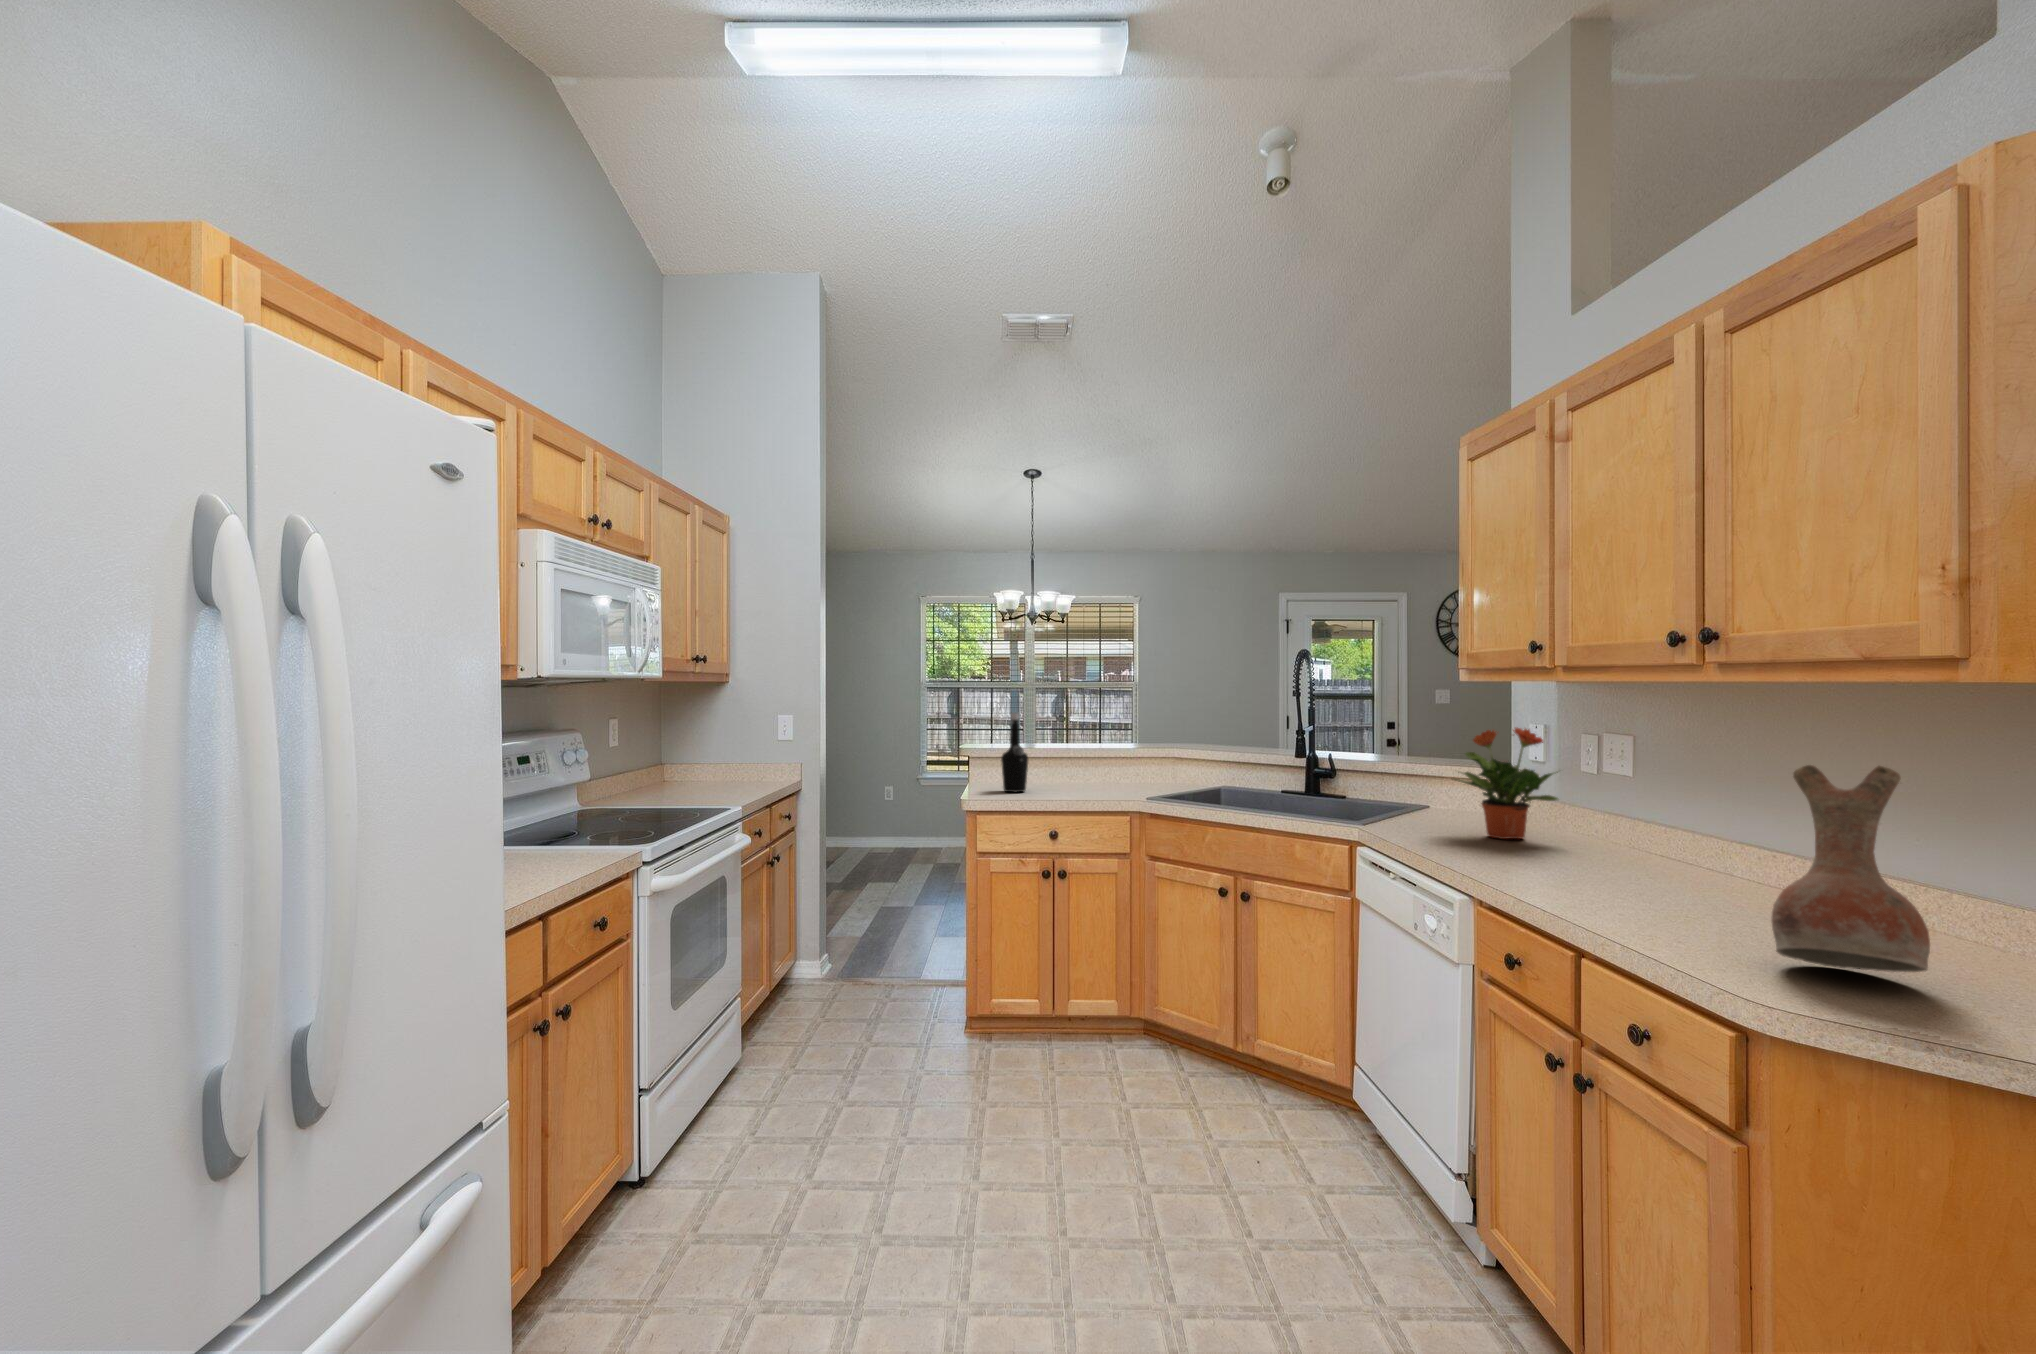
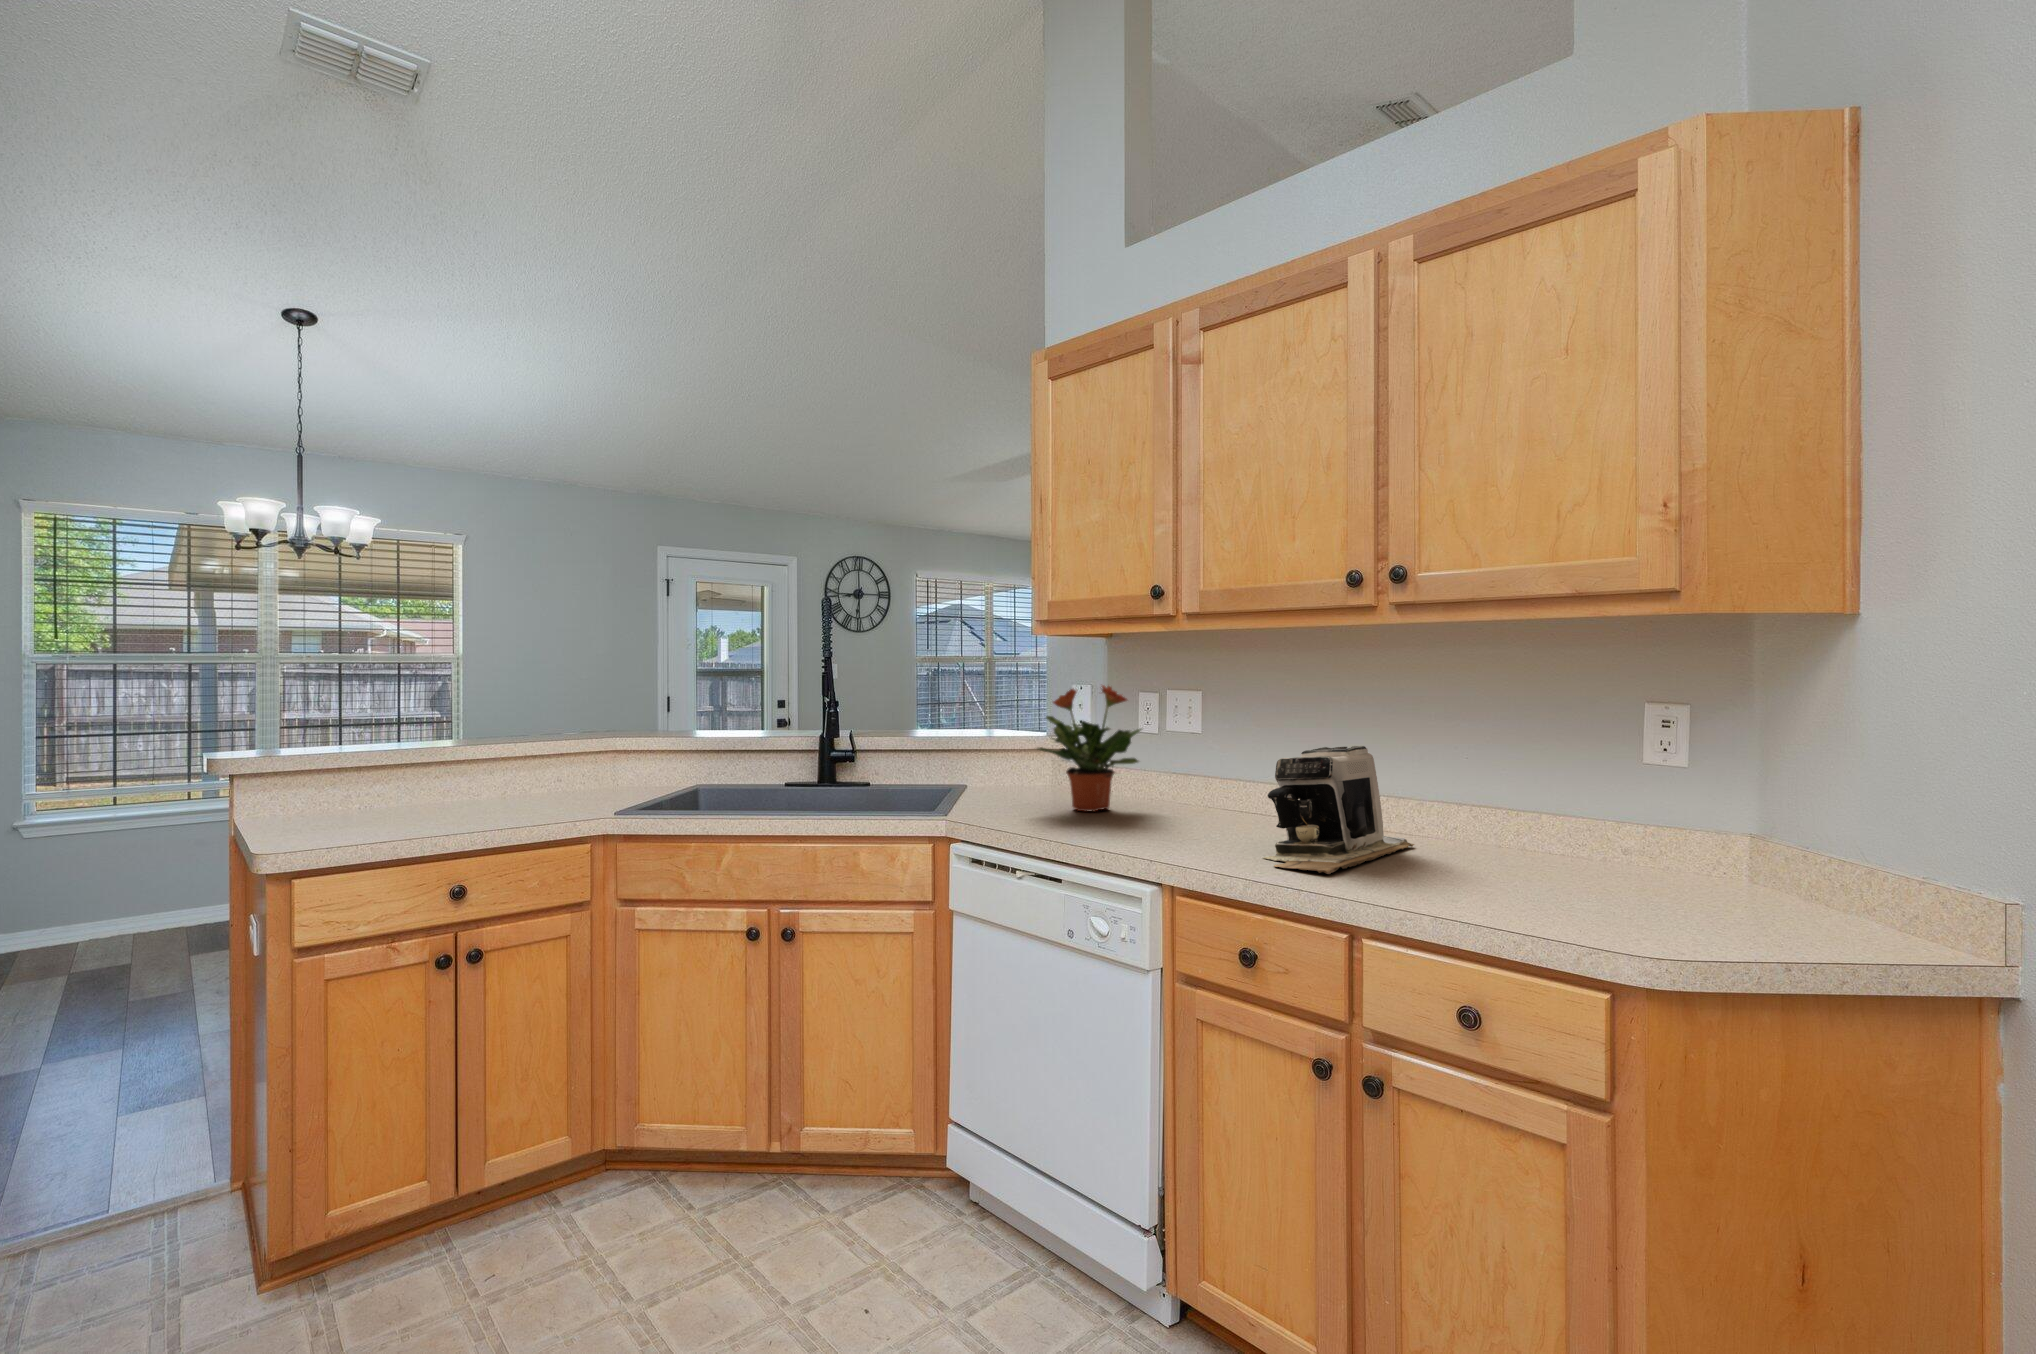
bottle: present [1001,713,1028,792] -> none [322,693,381,834]
vase: present [1771,765,1930,972] -> none [1533,693,1688,900]
coffee maker: none [1566,800,1781,908] -> present [1265,746,1414,874]

